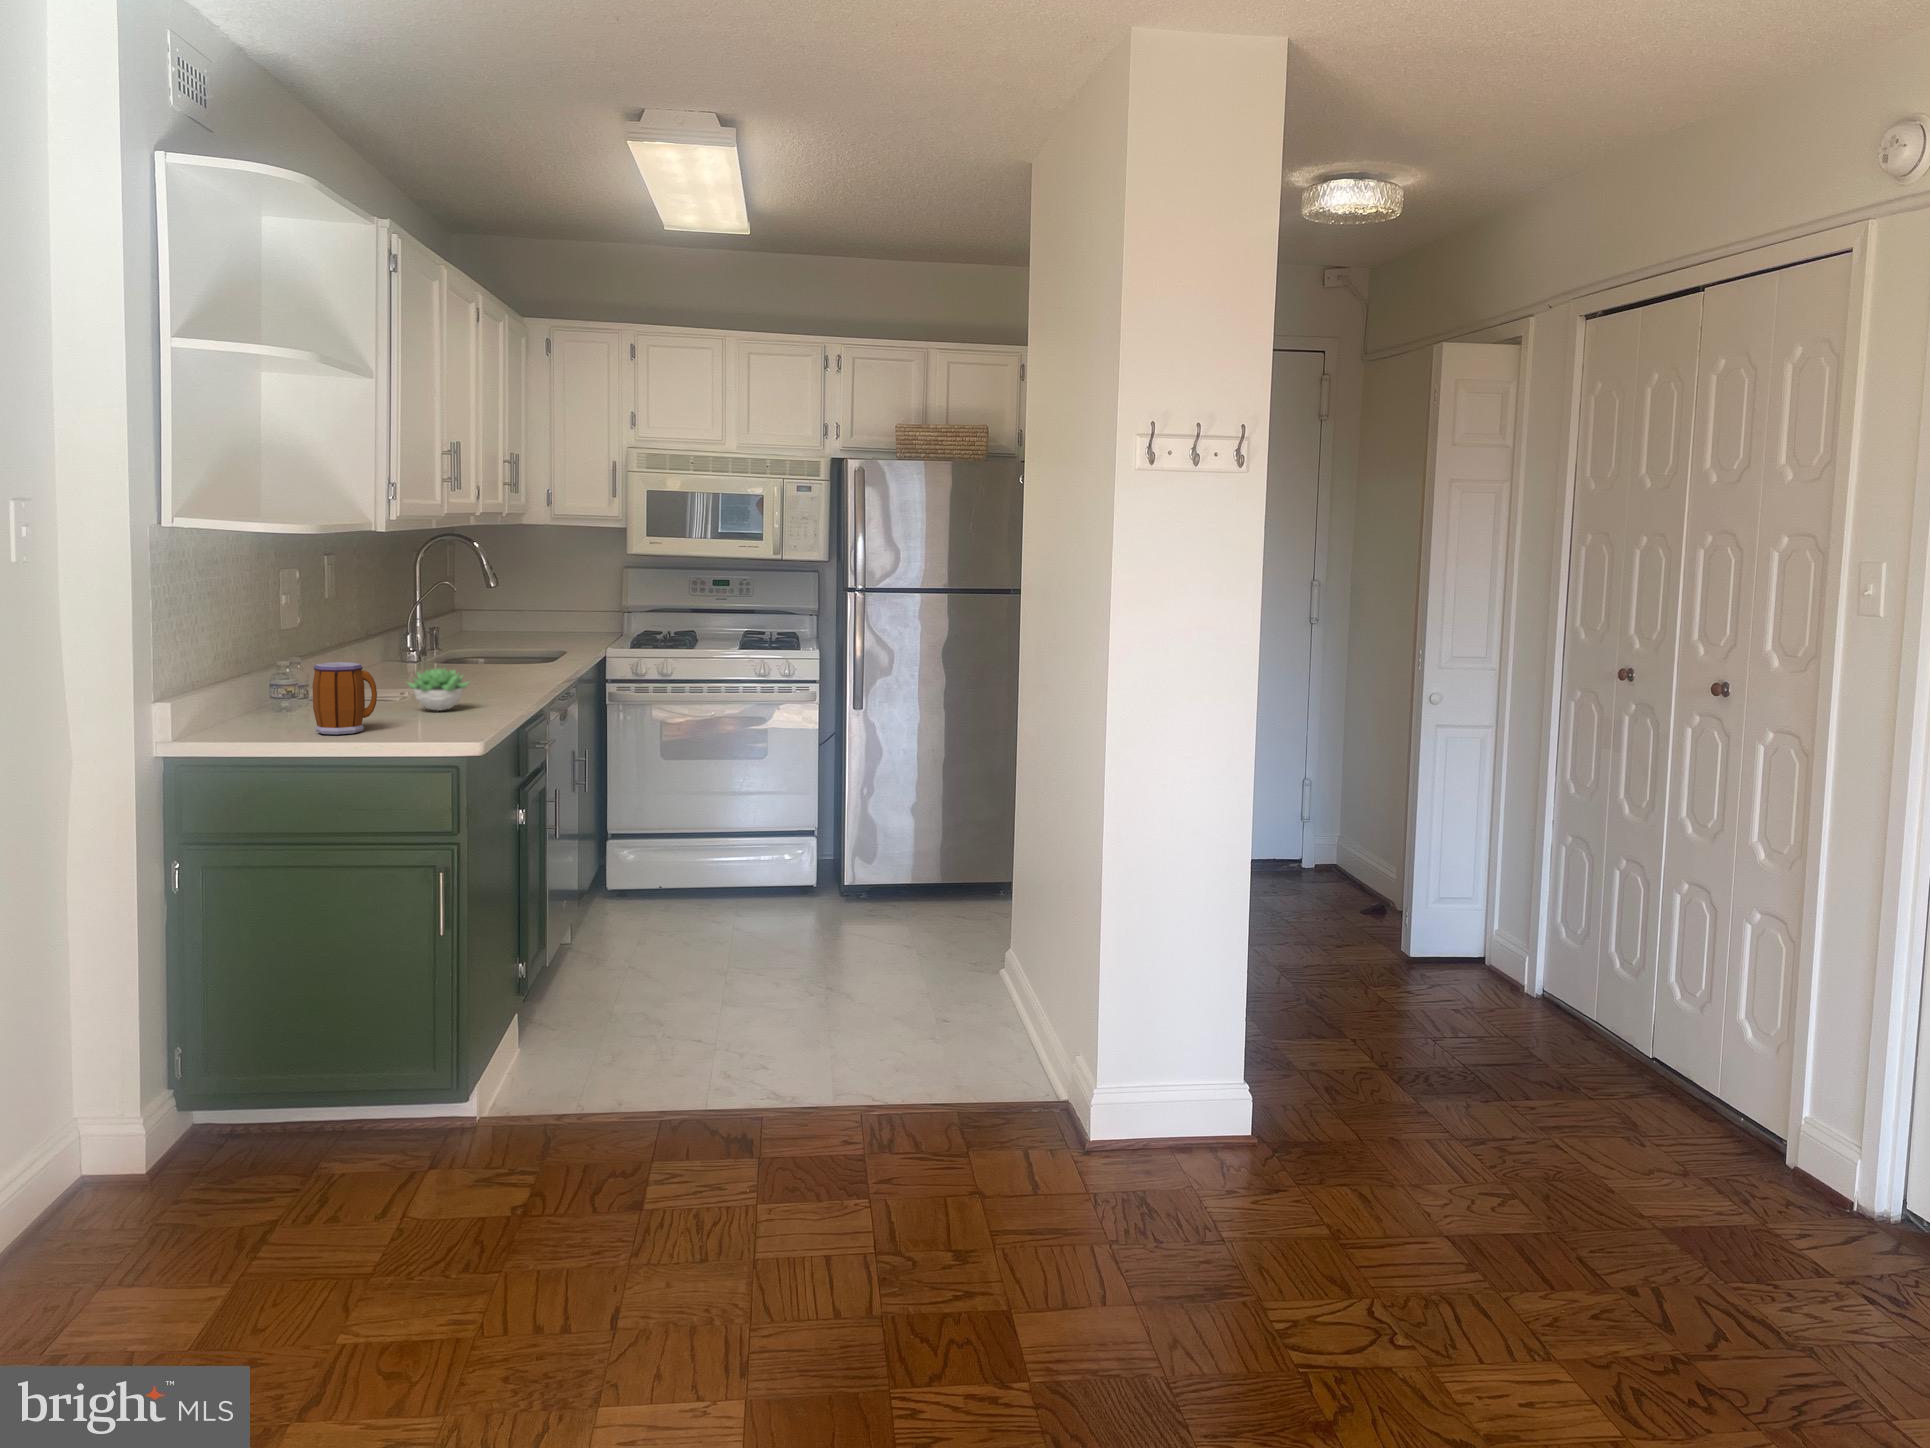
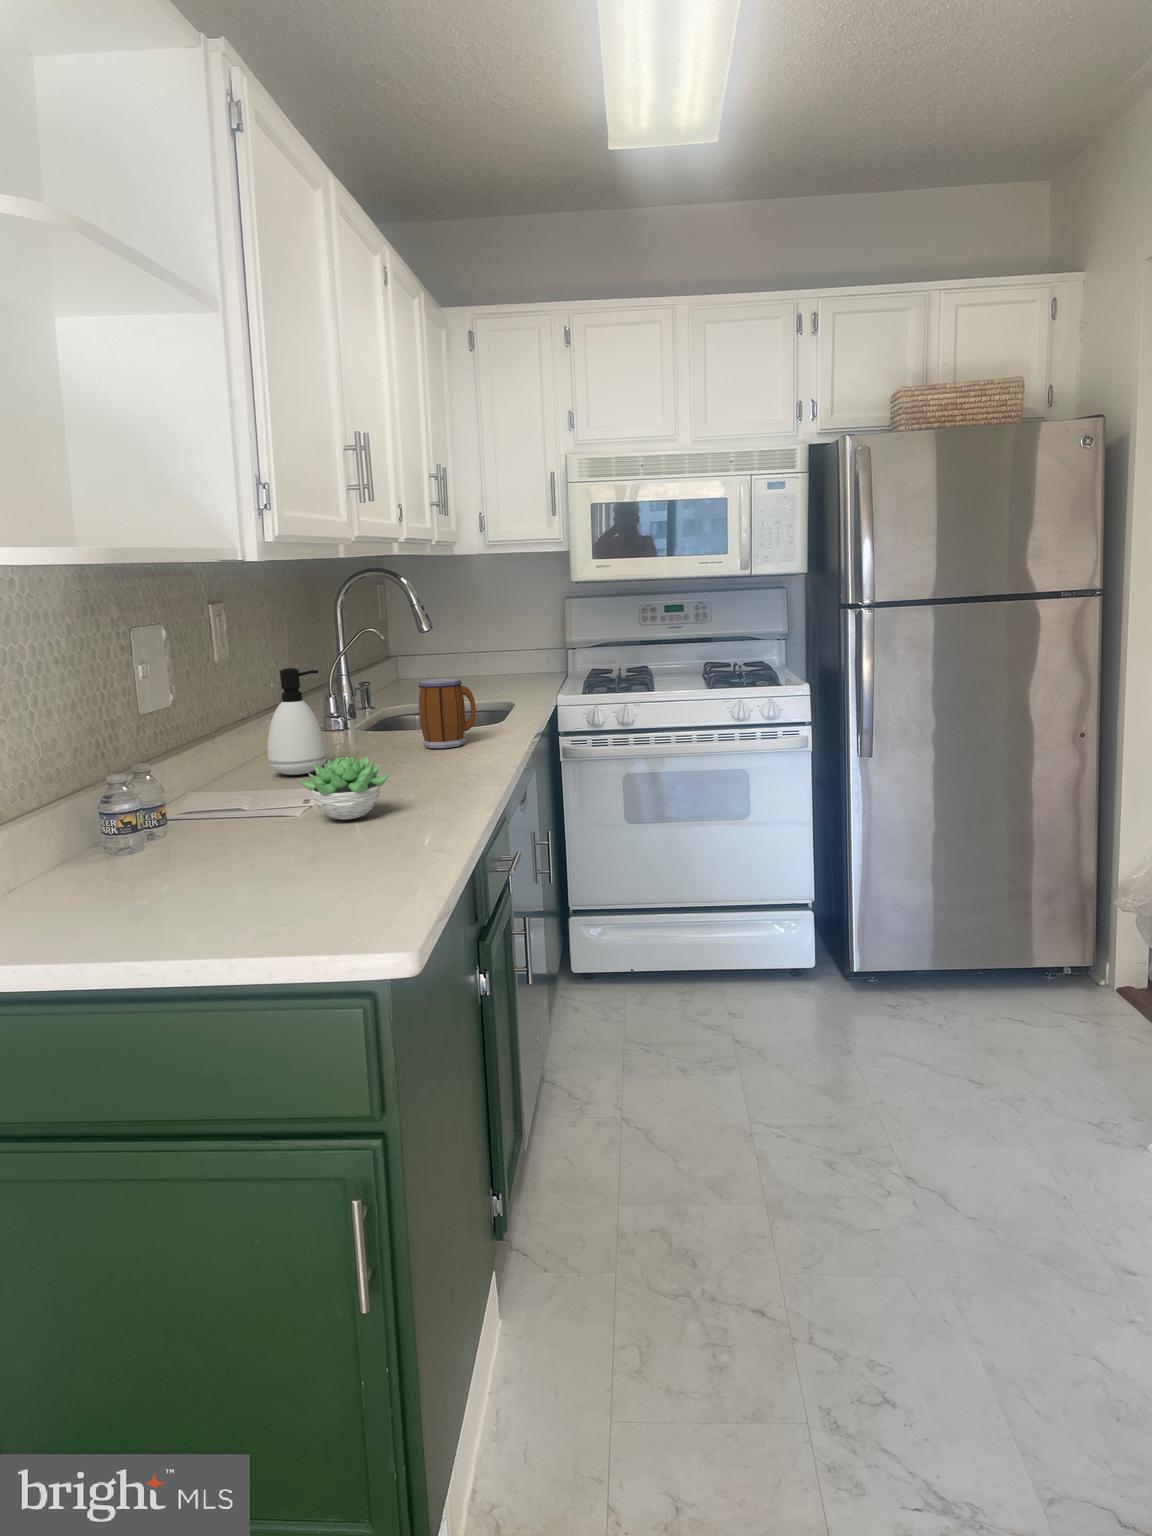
soap dispenser: none [366,608,413,689] -> present [268,668,326,775]
mug: present [313,662,377,735] -> present [418,678,476,748]

